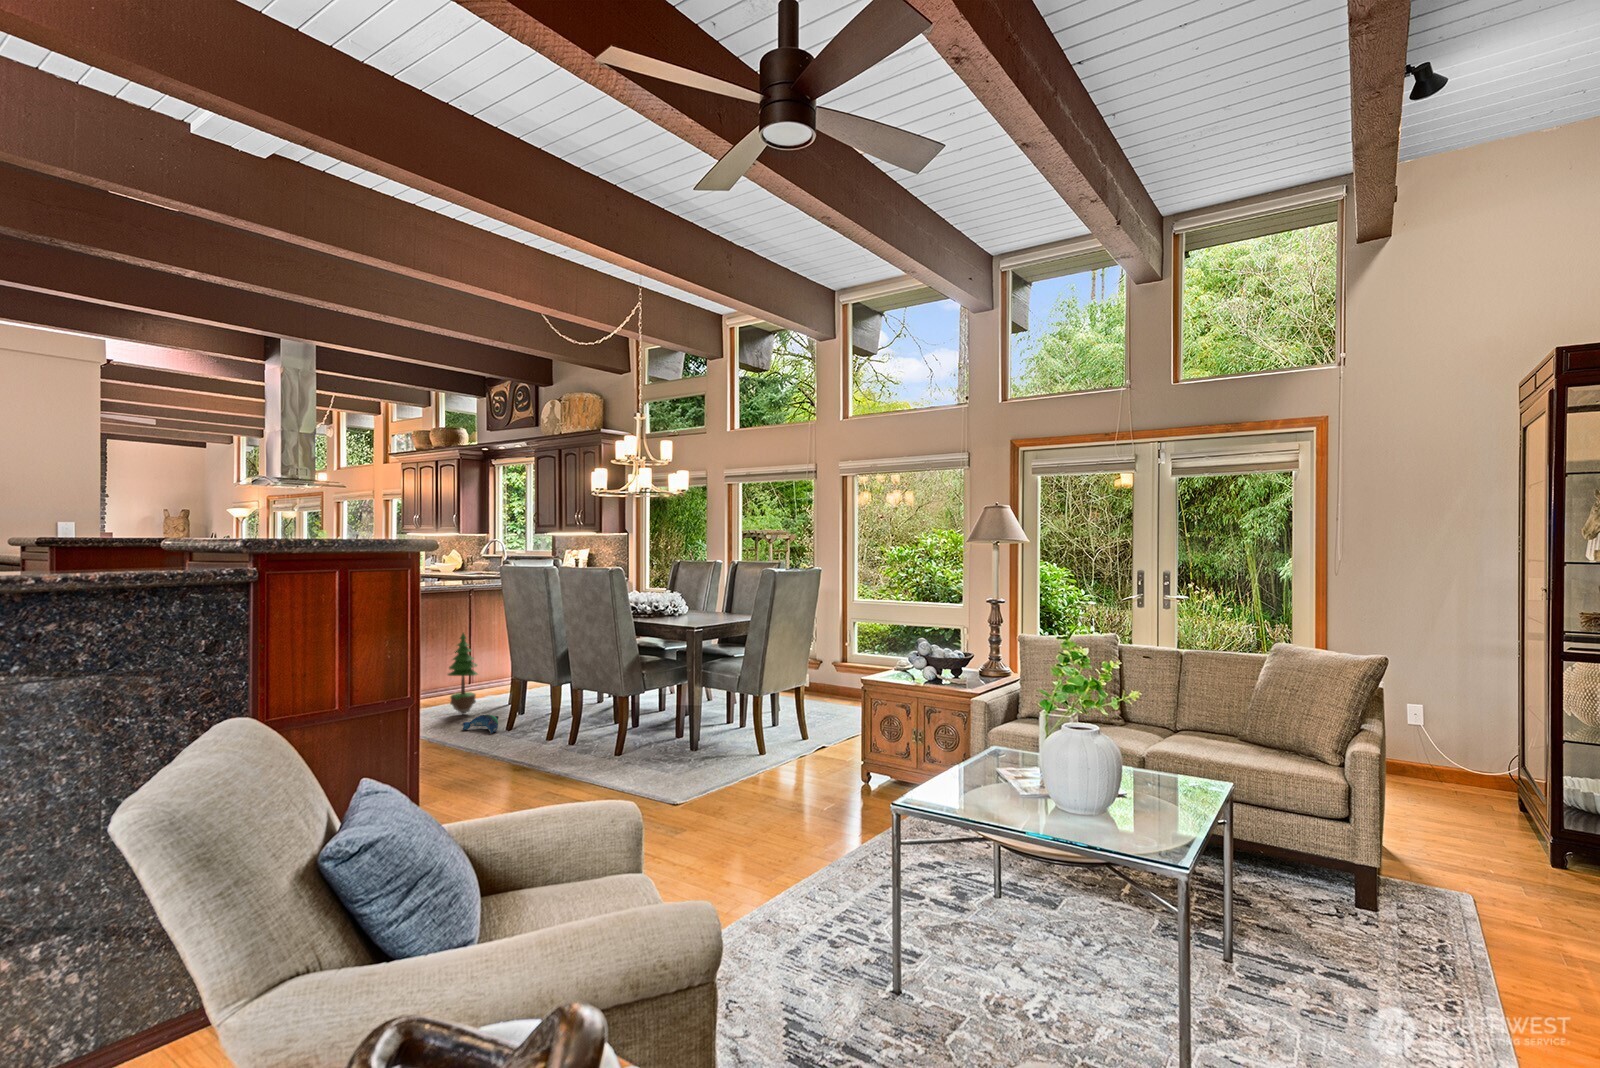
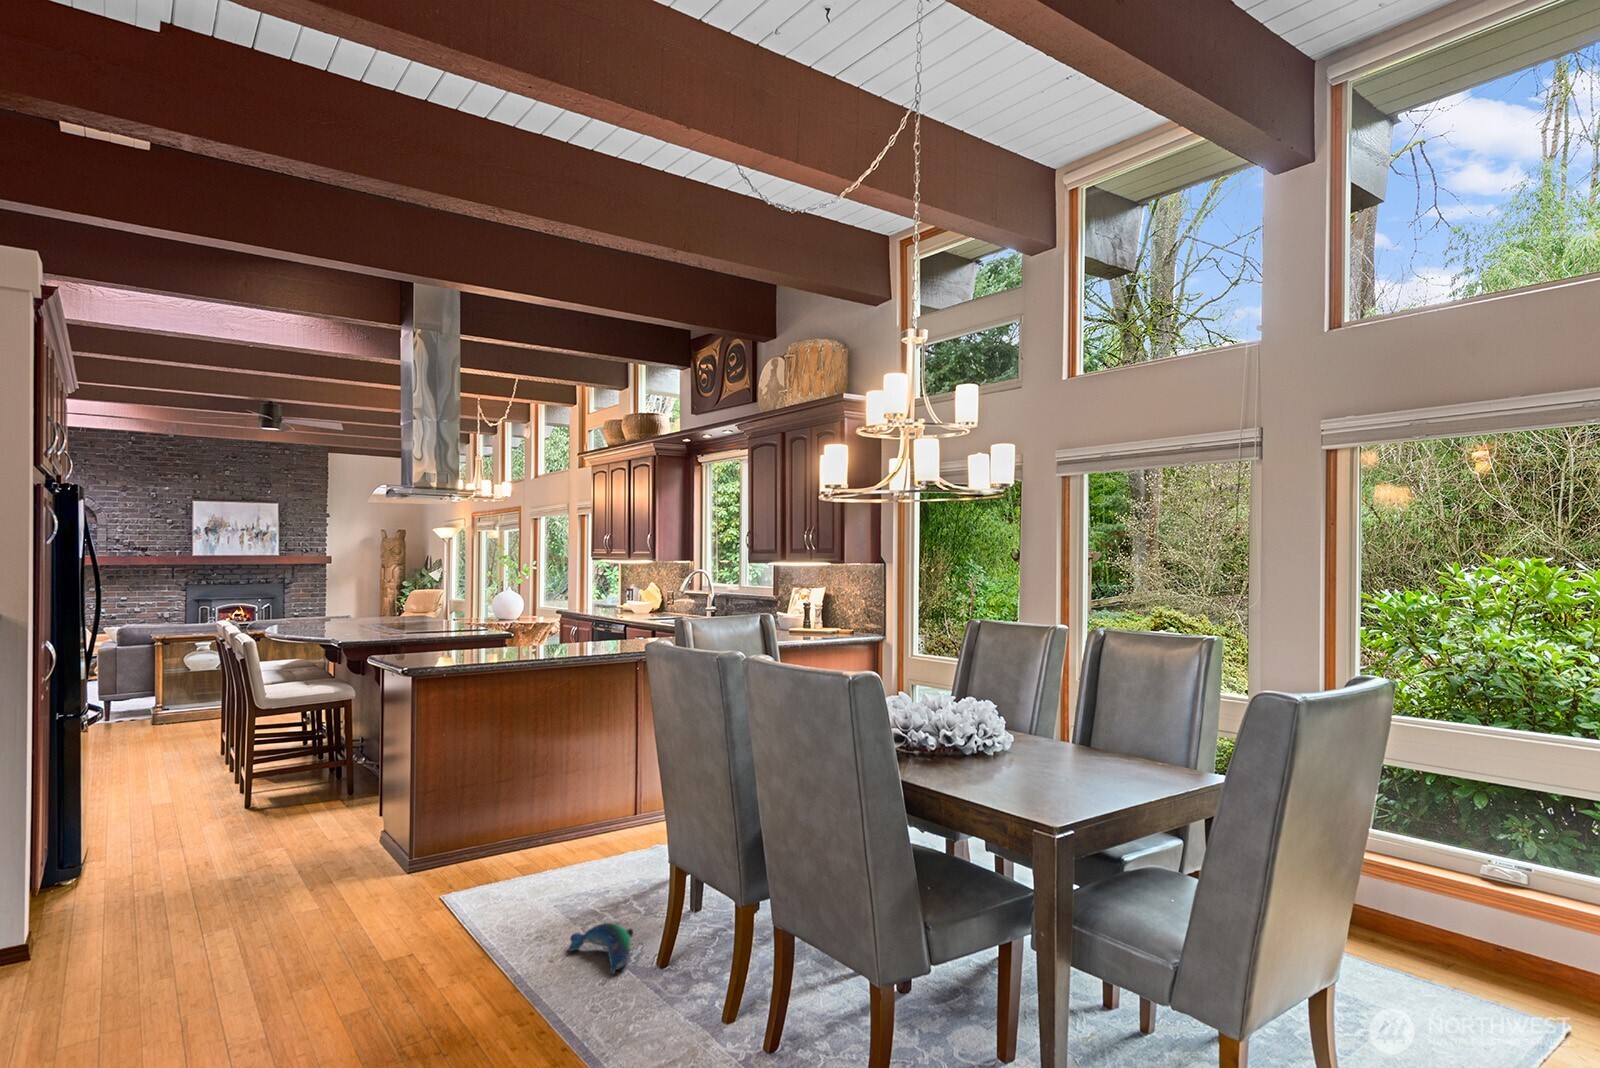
potted tree: present [448,633,478,714] -> none [566,744,620,894]

